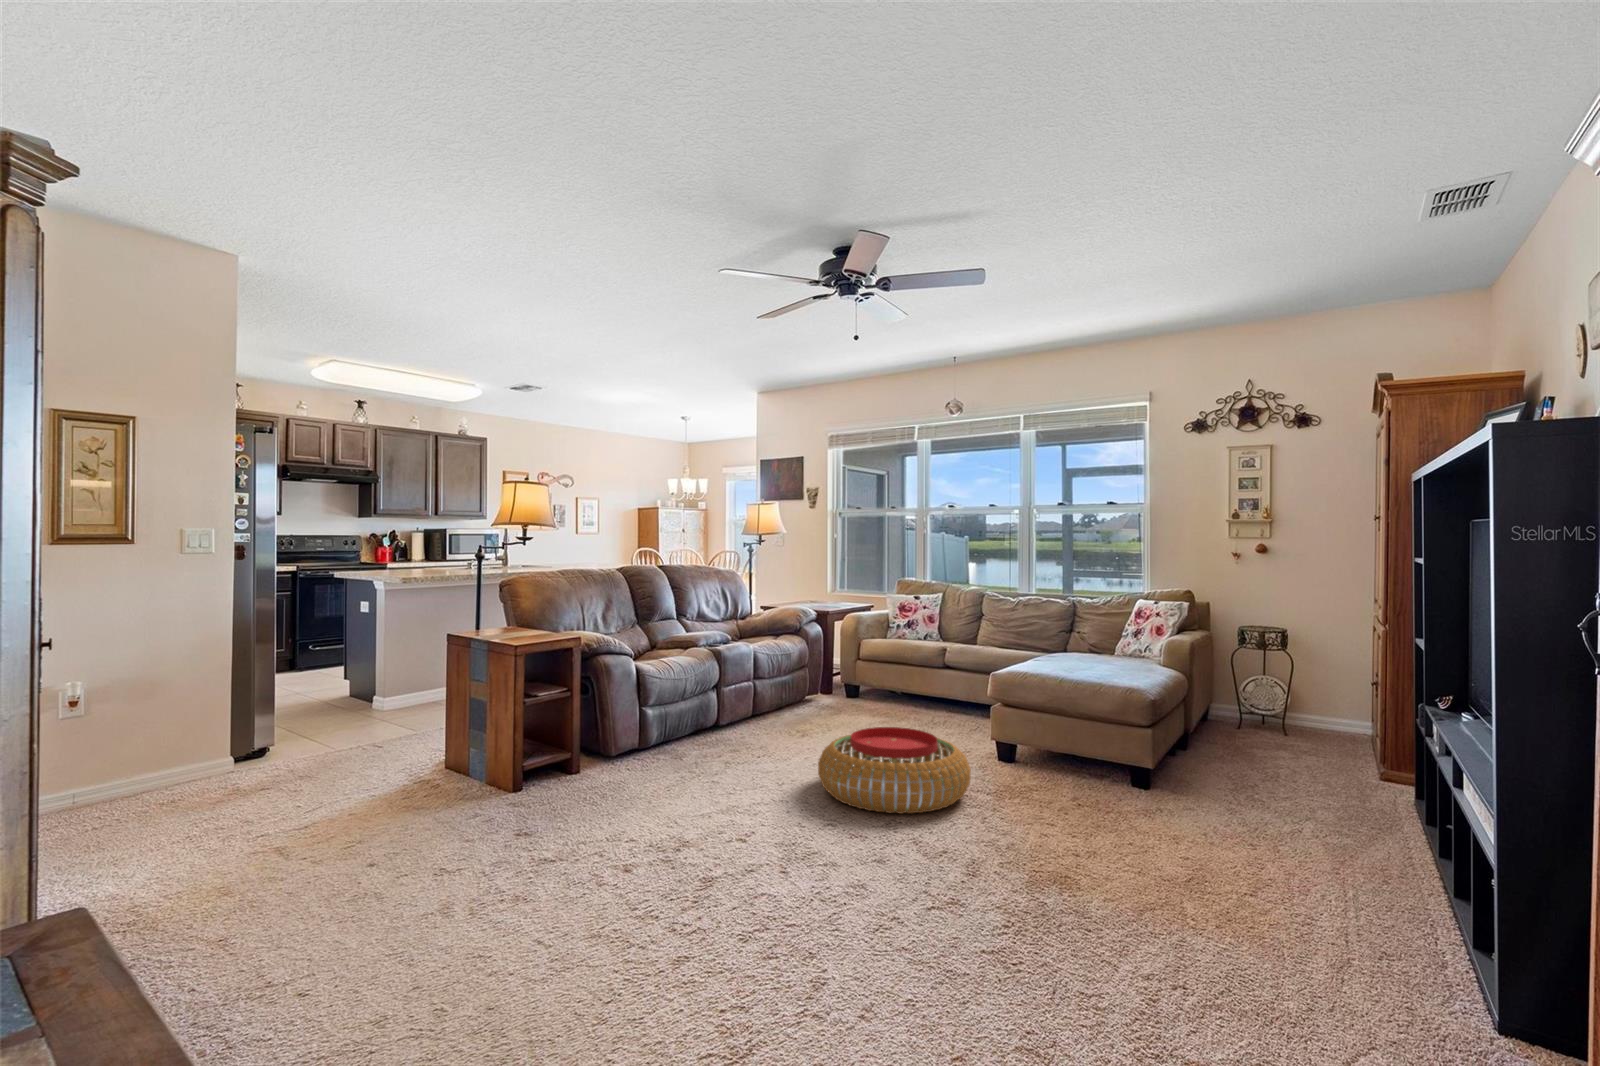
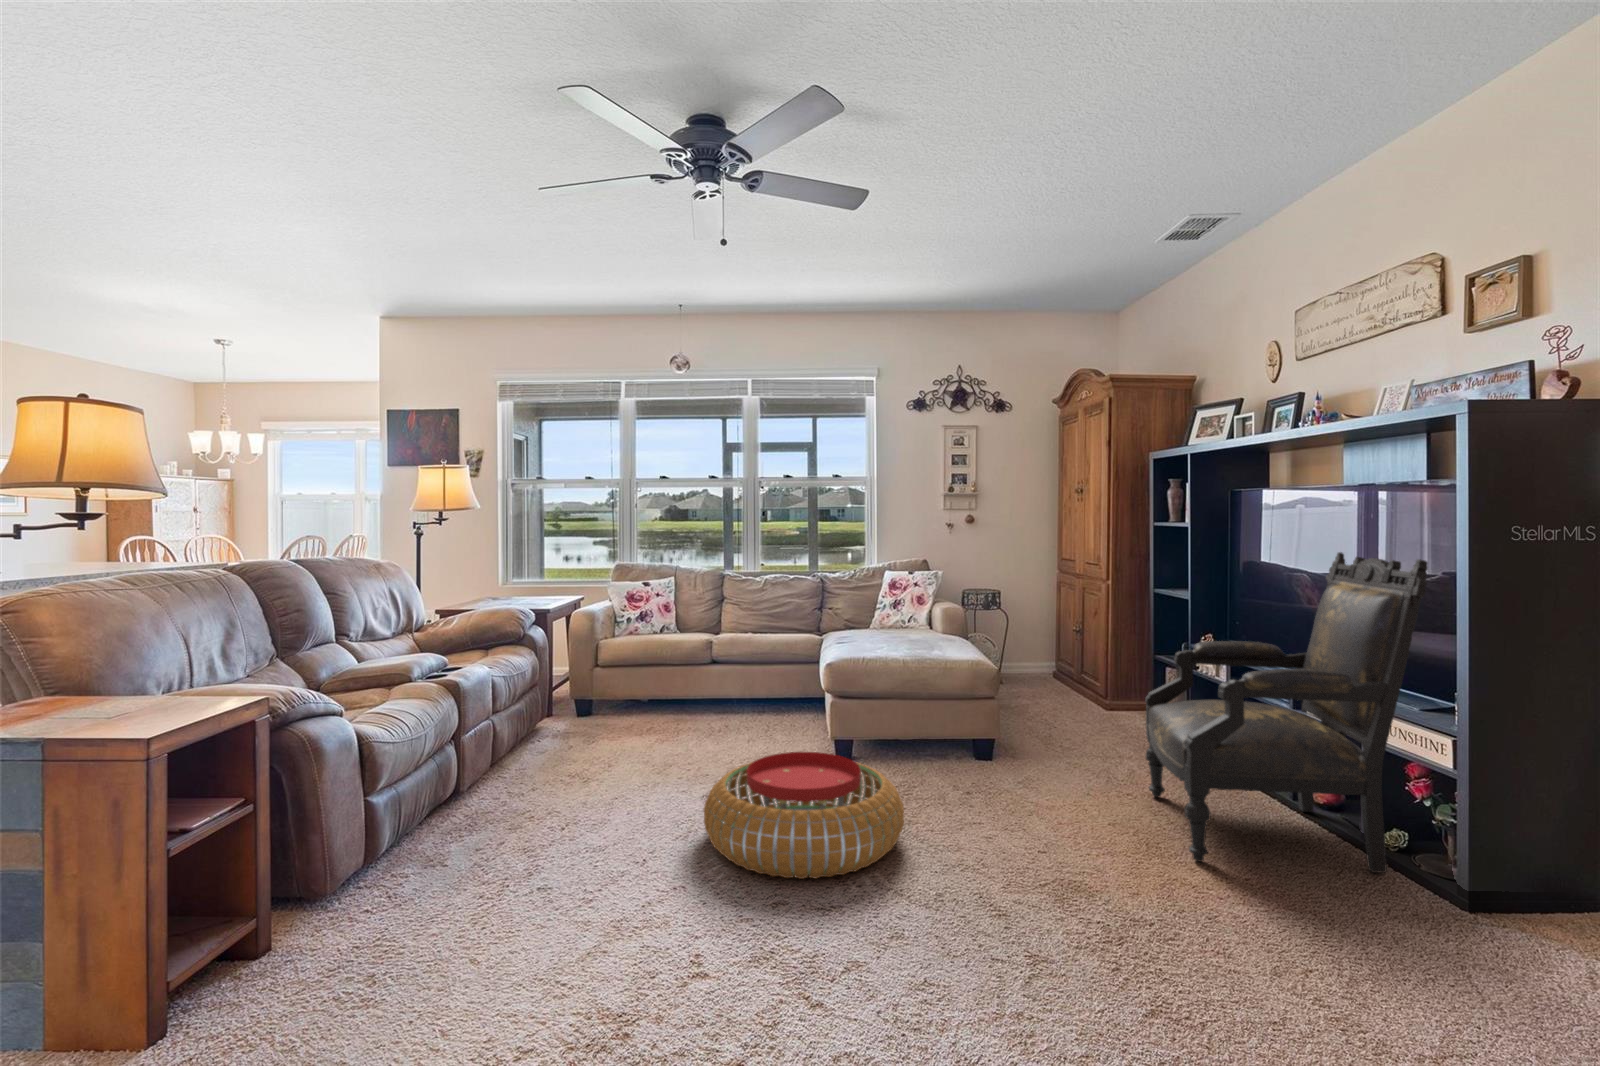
armchair: none [1188,596,1475,931] -> present [1145,552,1428,873]

